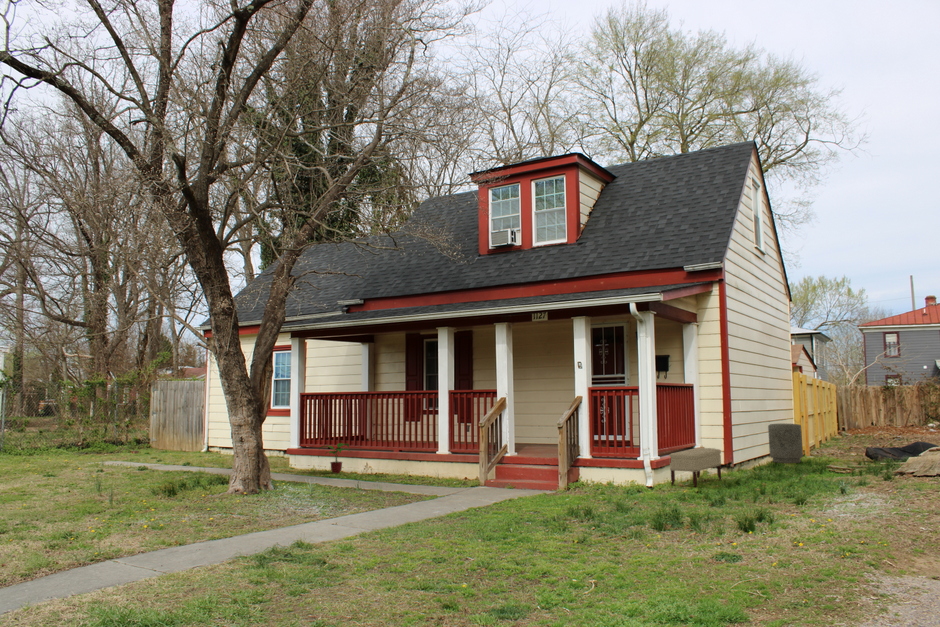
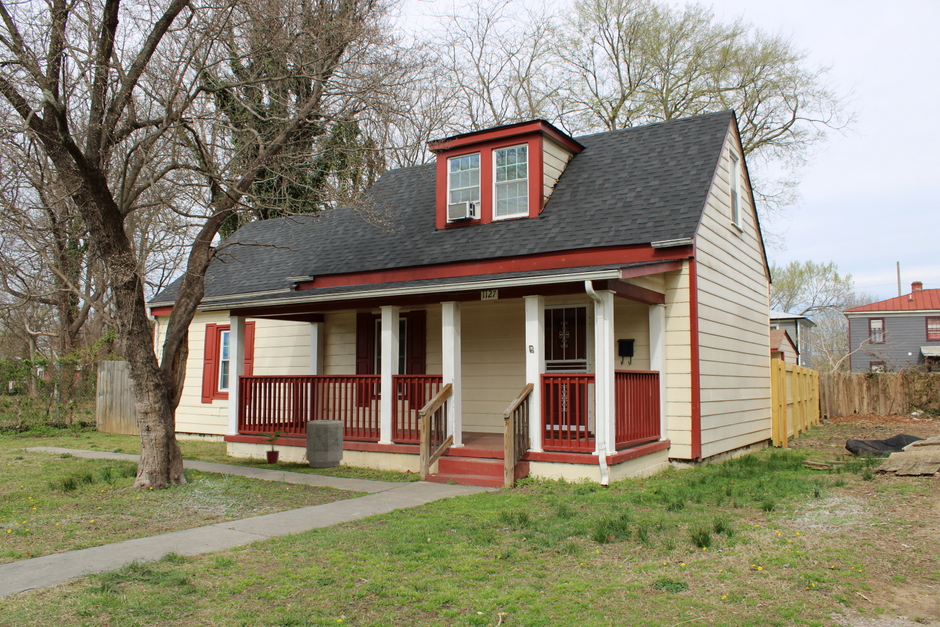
trash can: present [768,424,803,463] -> present [306,420,343,468]
bench: present [669,448,721,487] -> none [627,441,686,486]

